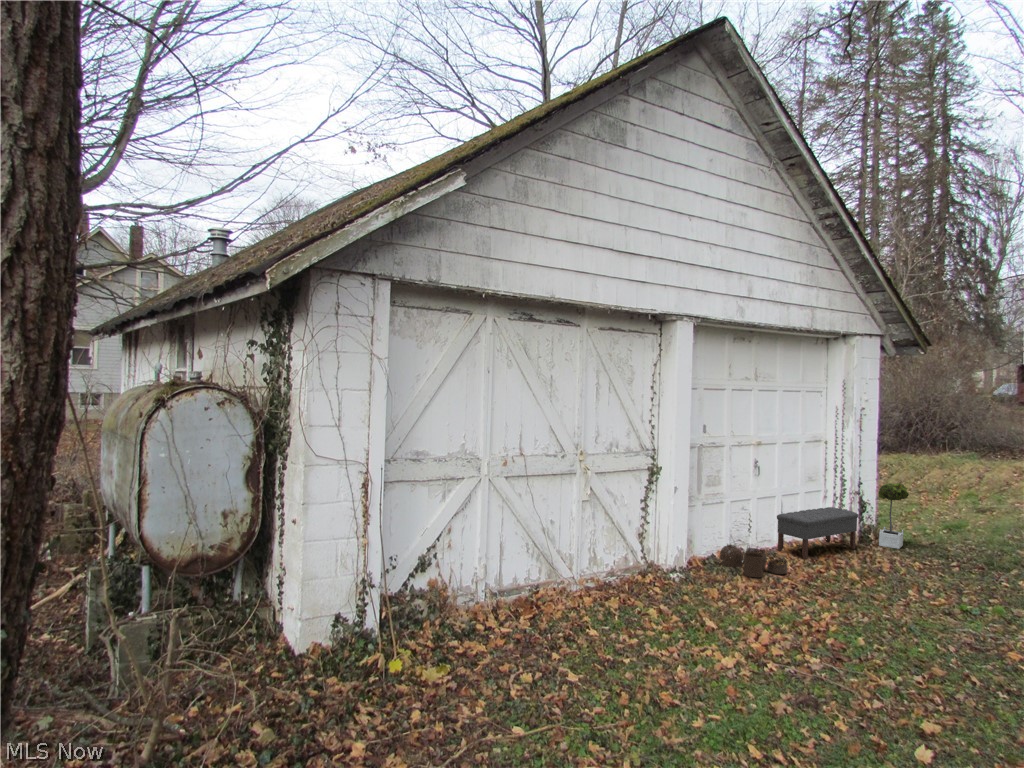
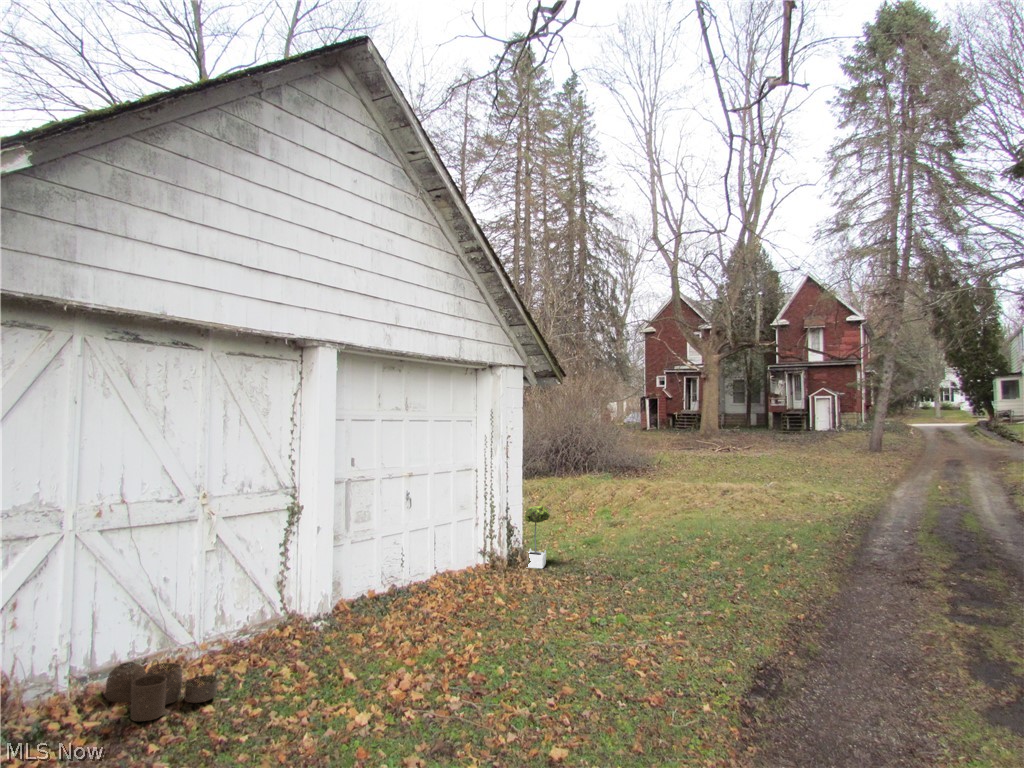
bench: present [777,507,858,559] -> none [432,534,507,590]
woven basket: present [720,544,788,577] -> present [105,659,217,721]

